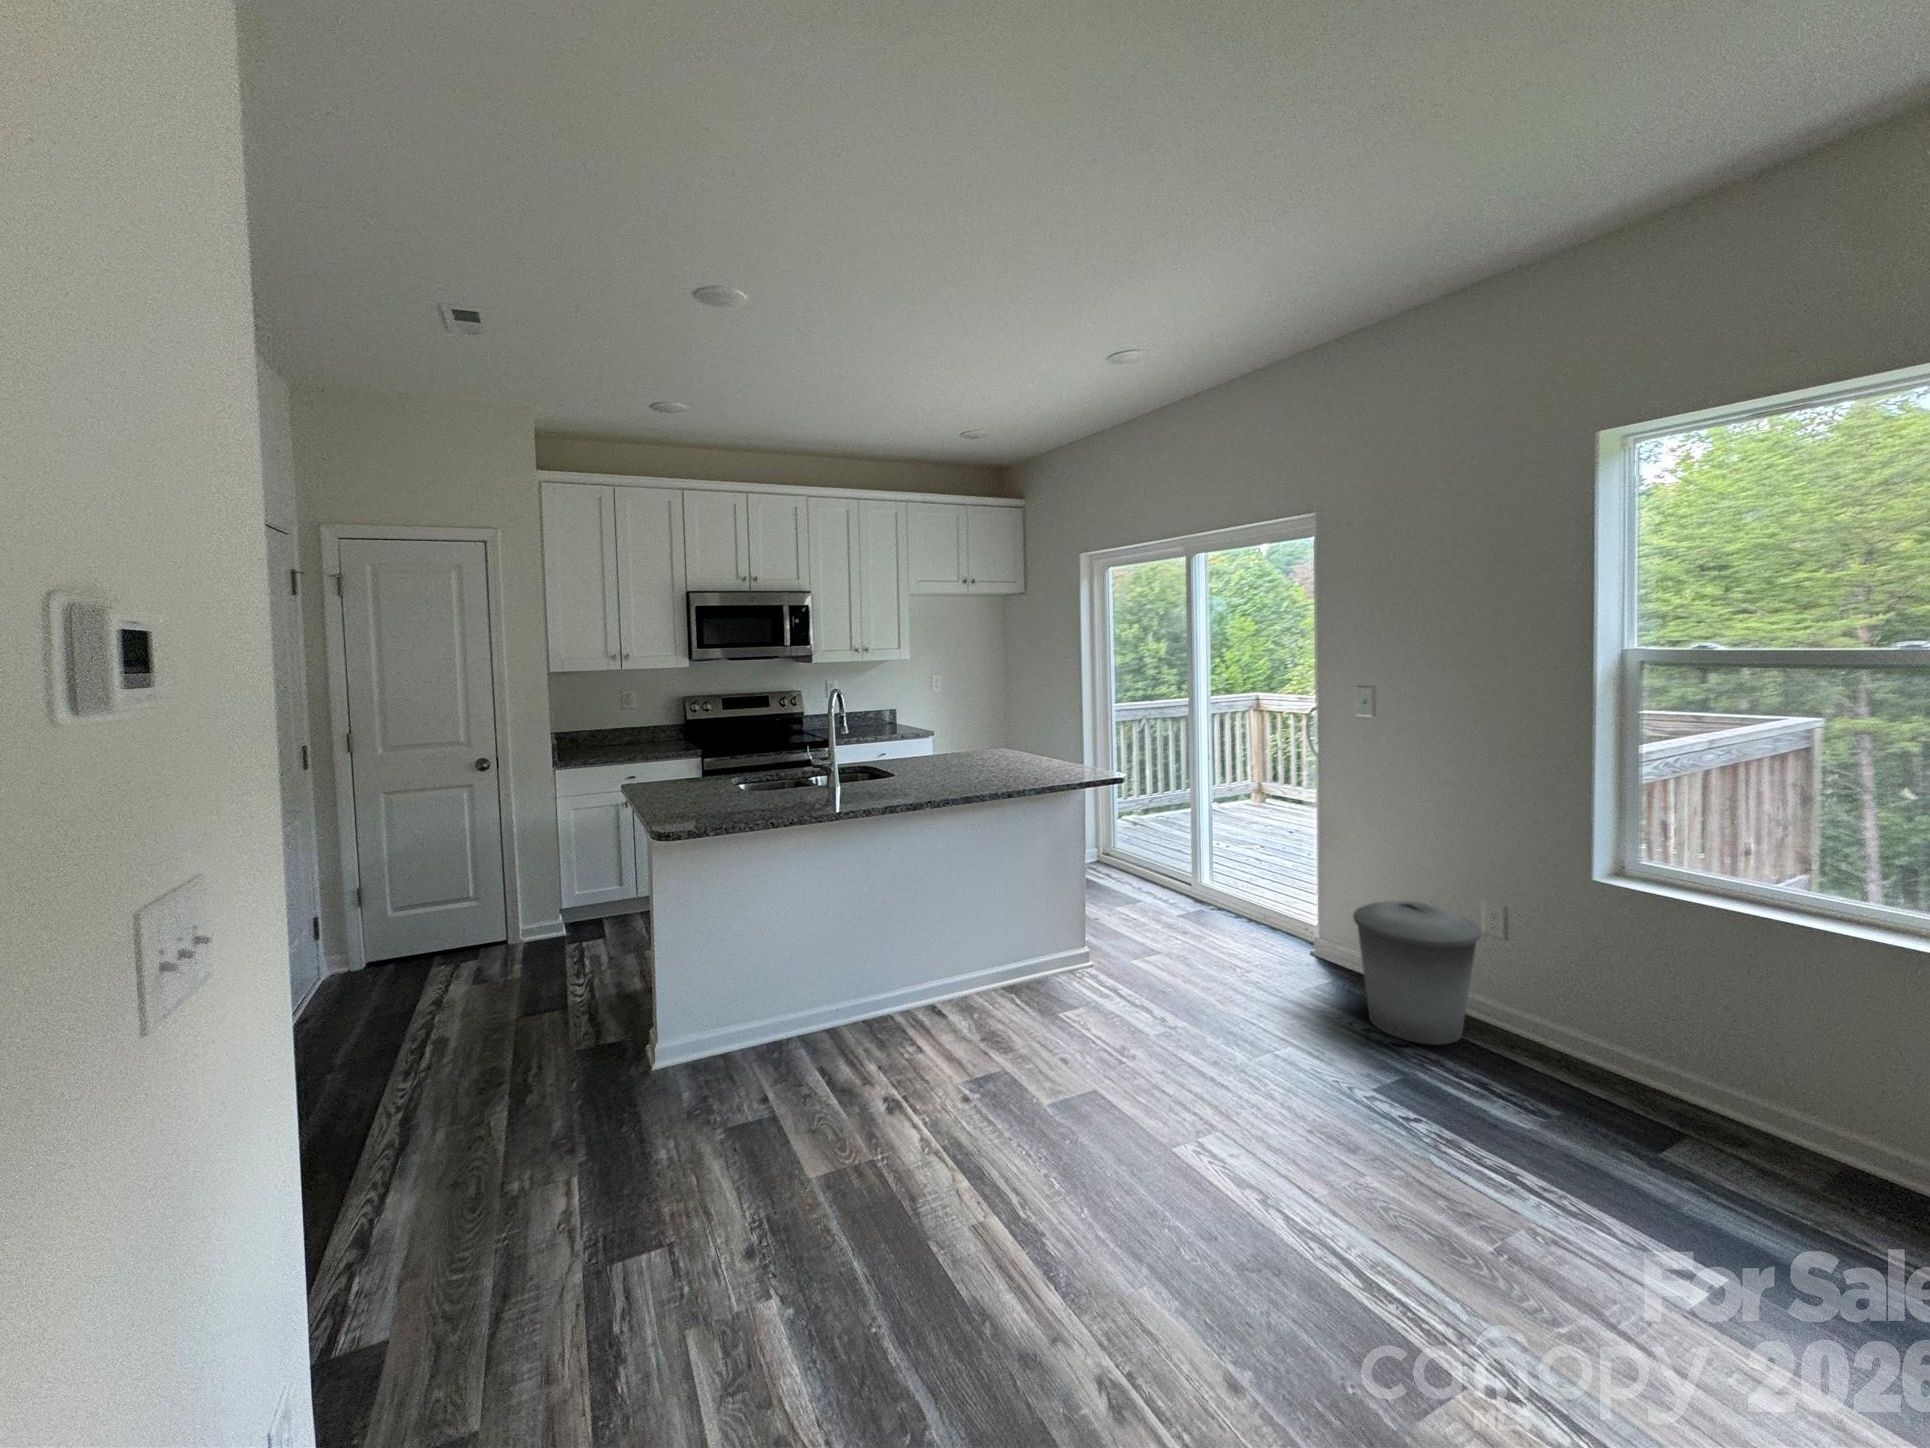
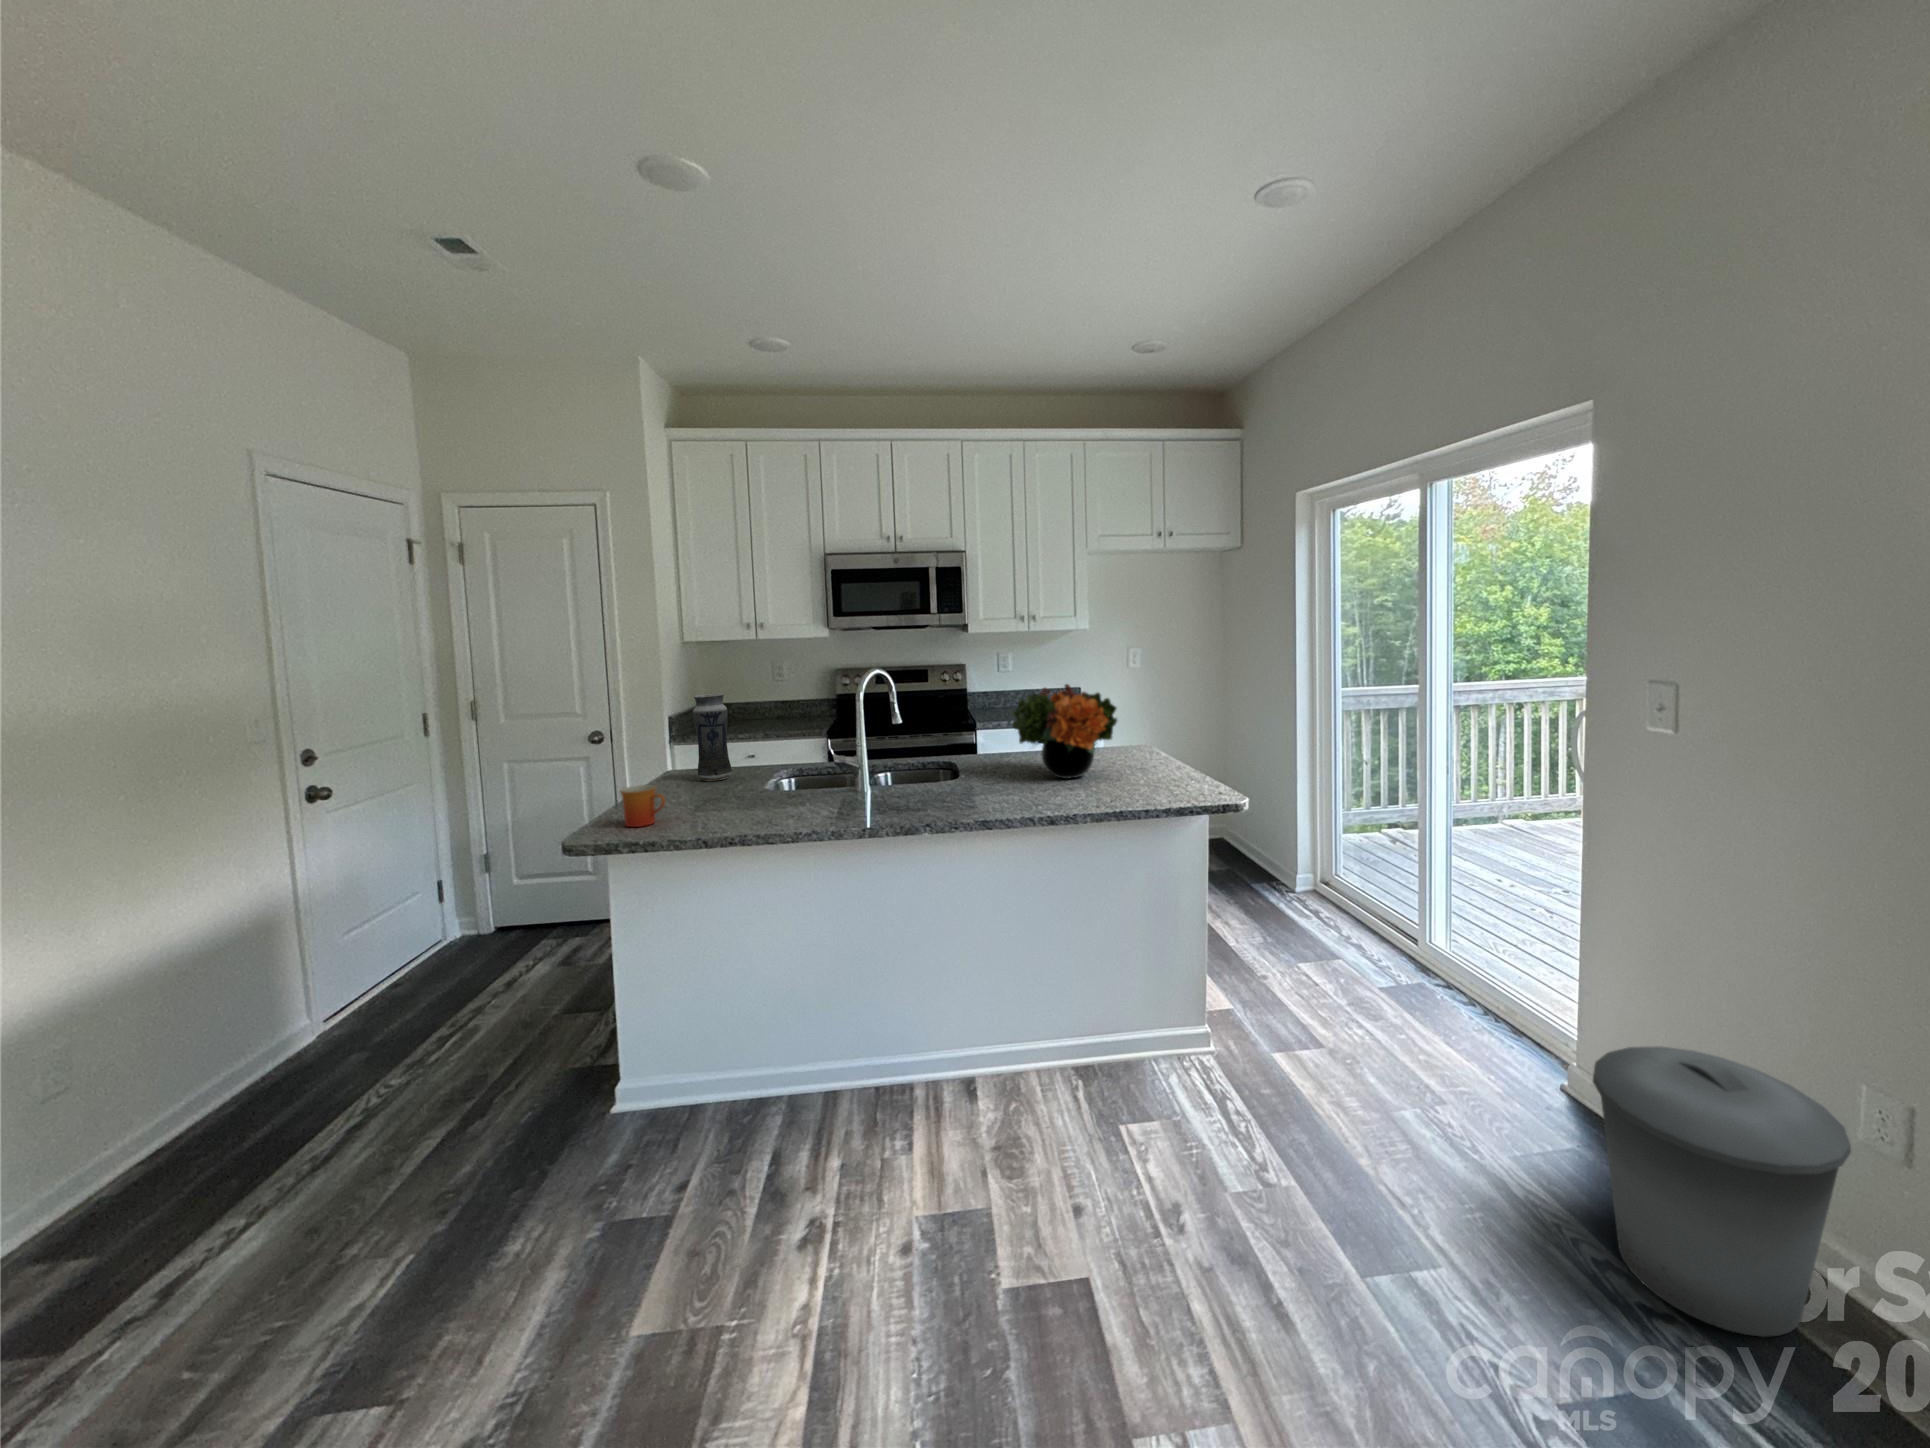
flower arrangement: none [936,699,1018,771] -> present [1012,684,1117,778]
vase: none [667,713,699,788] -> present [693,694,732,781]
mug: none [683,784,723,818] -> present [620,785,665,827]

